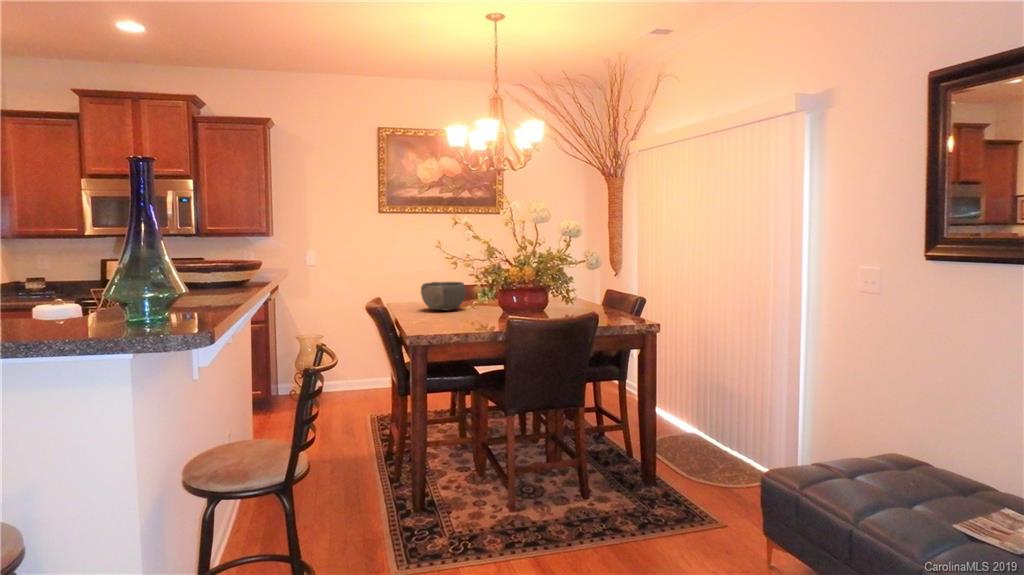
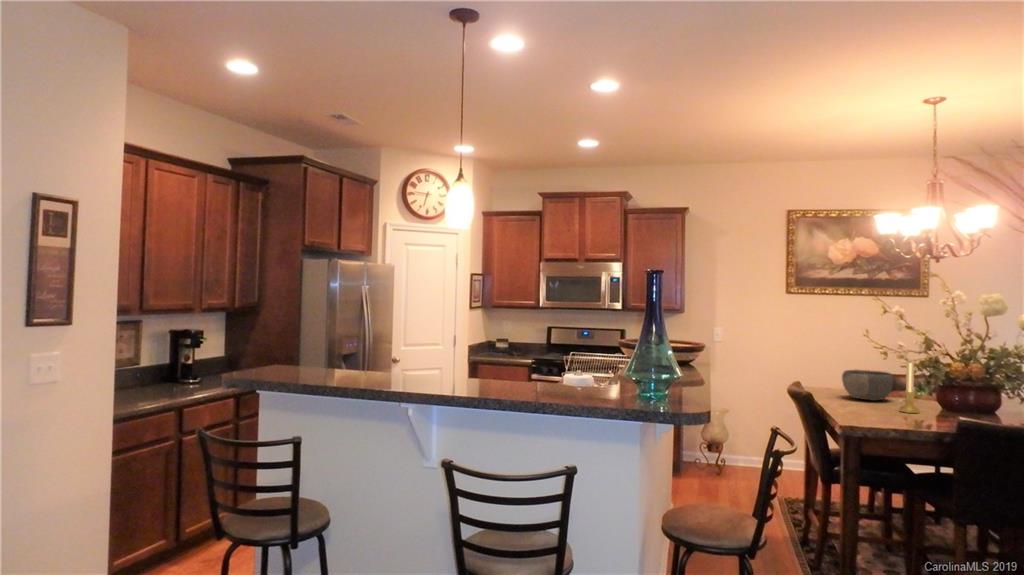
candle holder: none [468,268,485,319] -> present [900,363,920,413]

